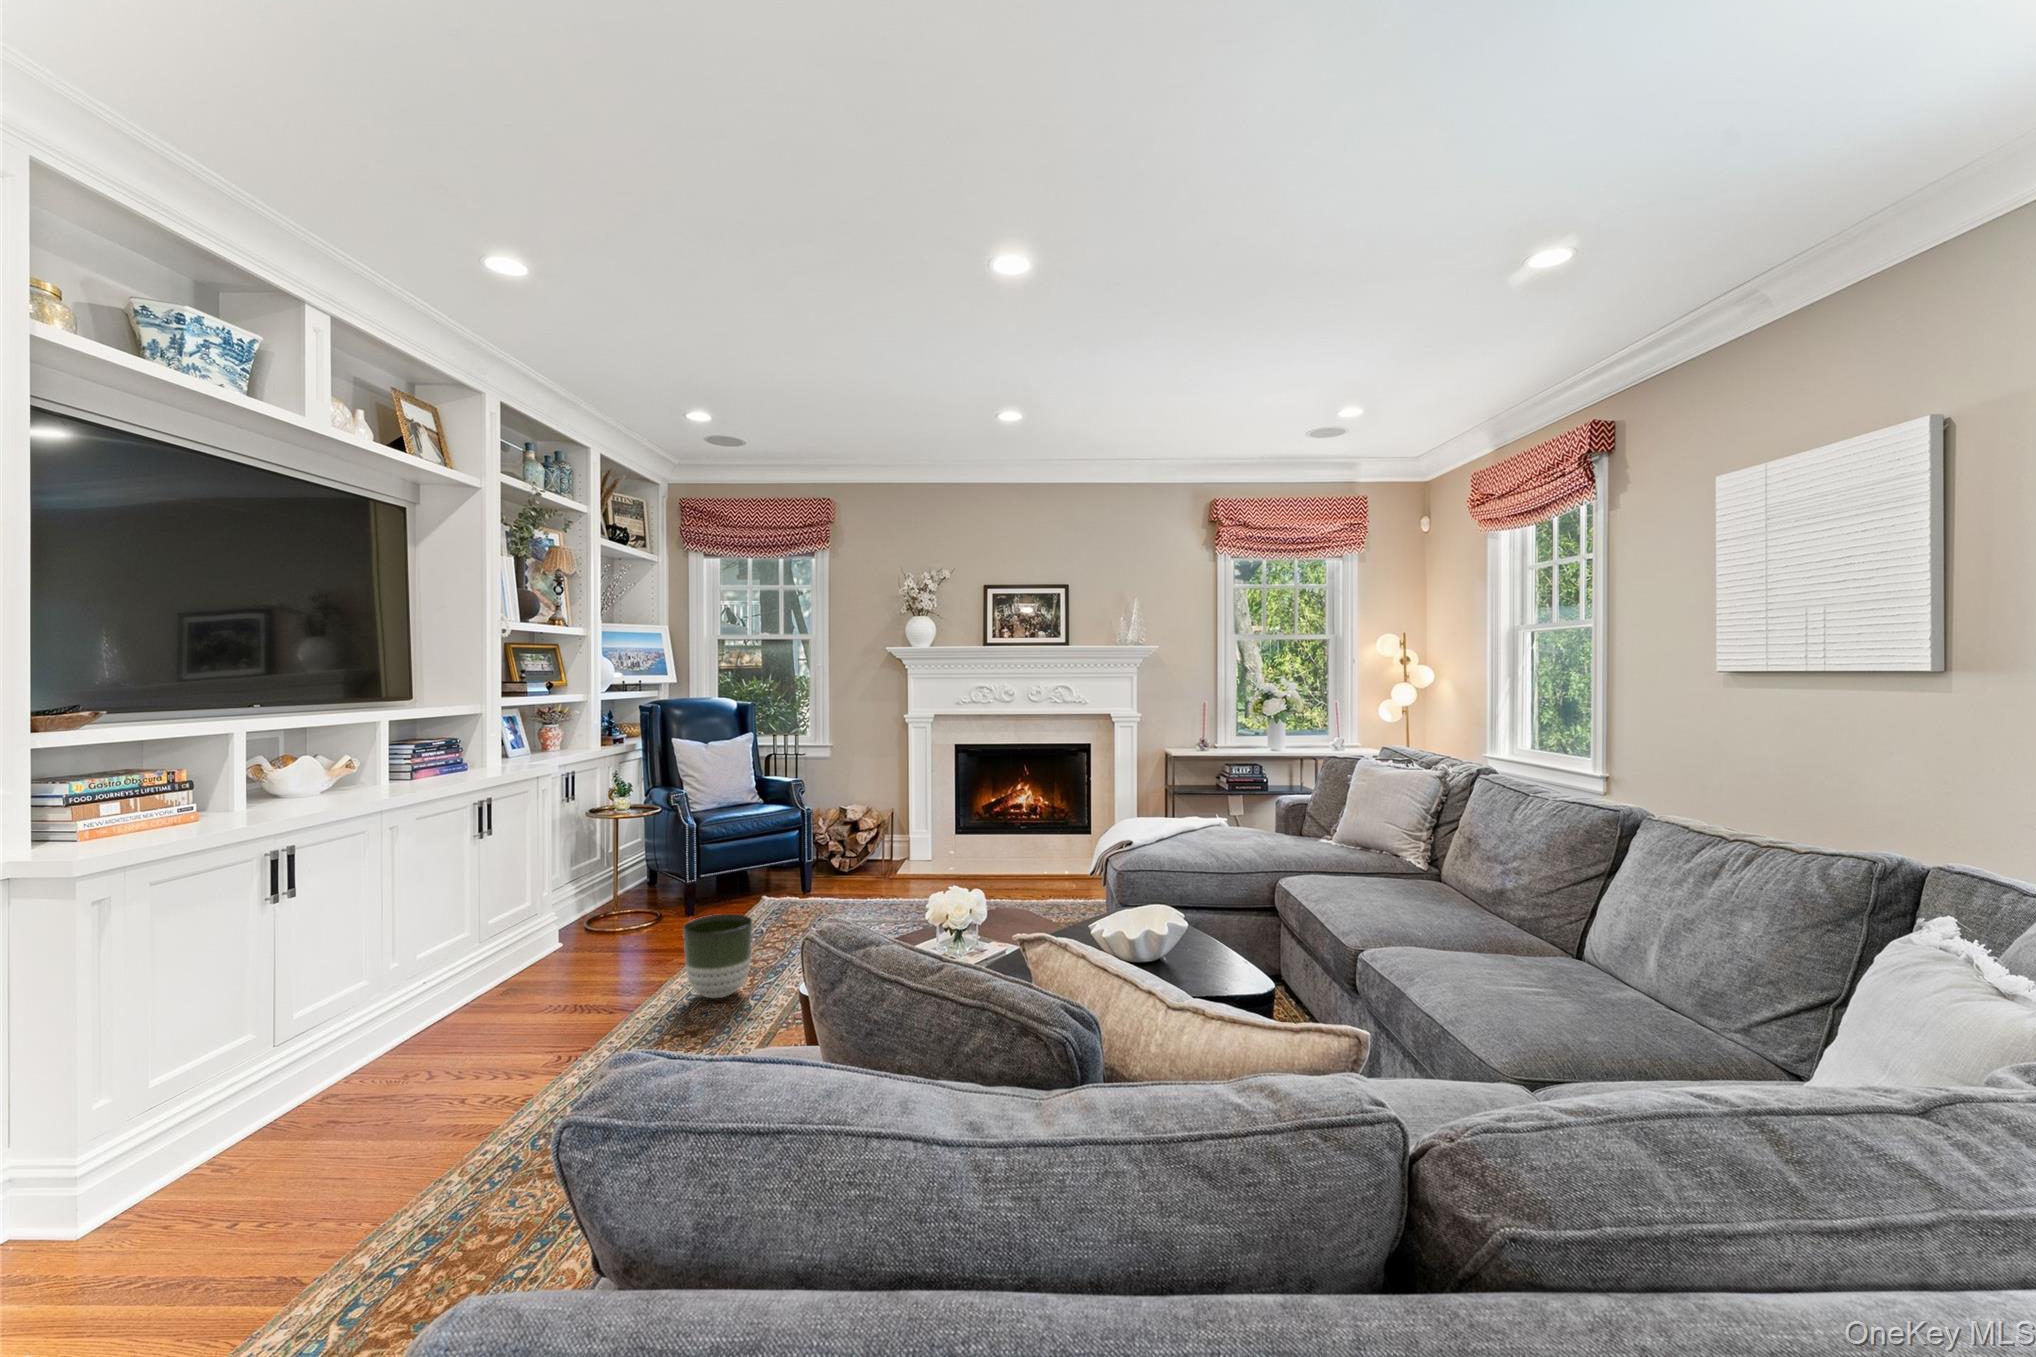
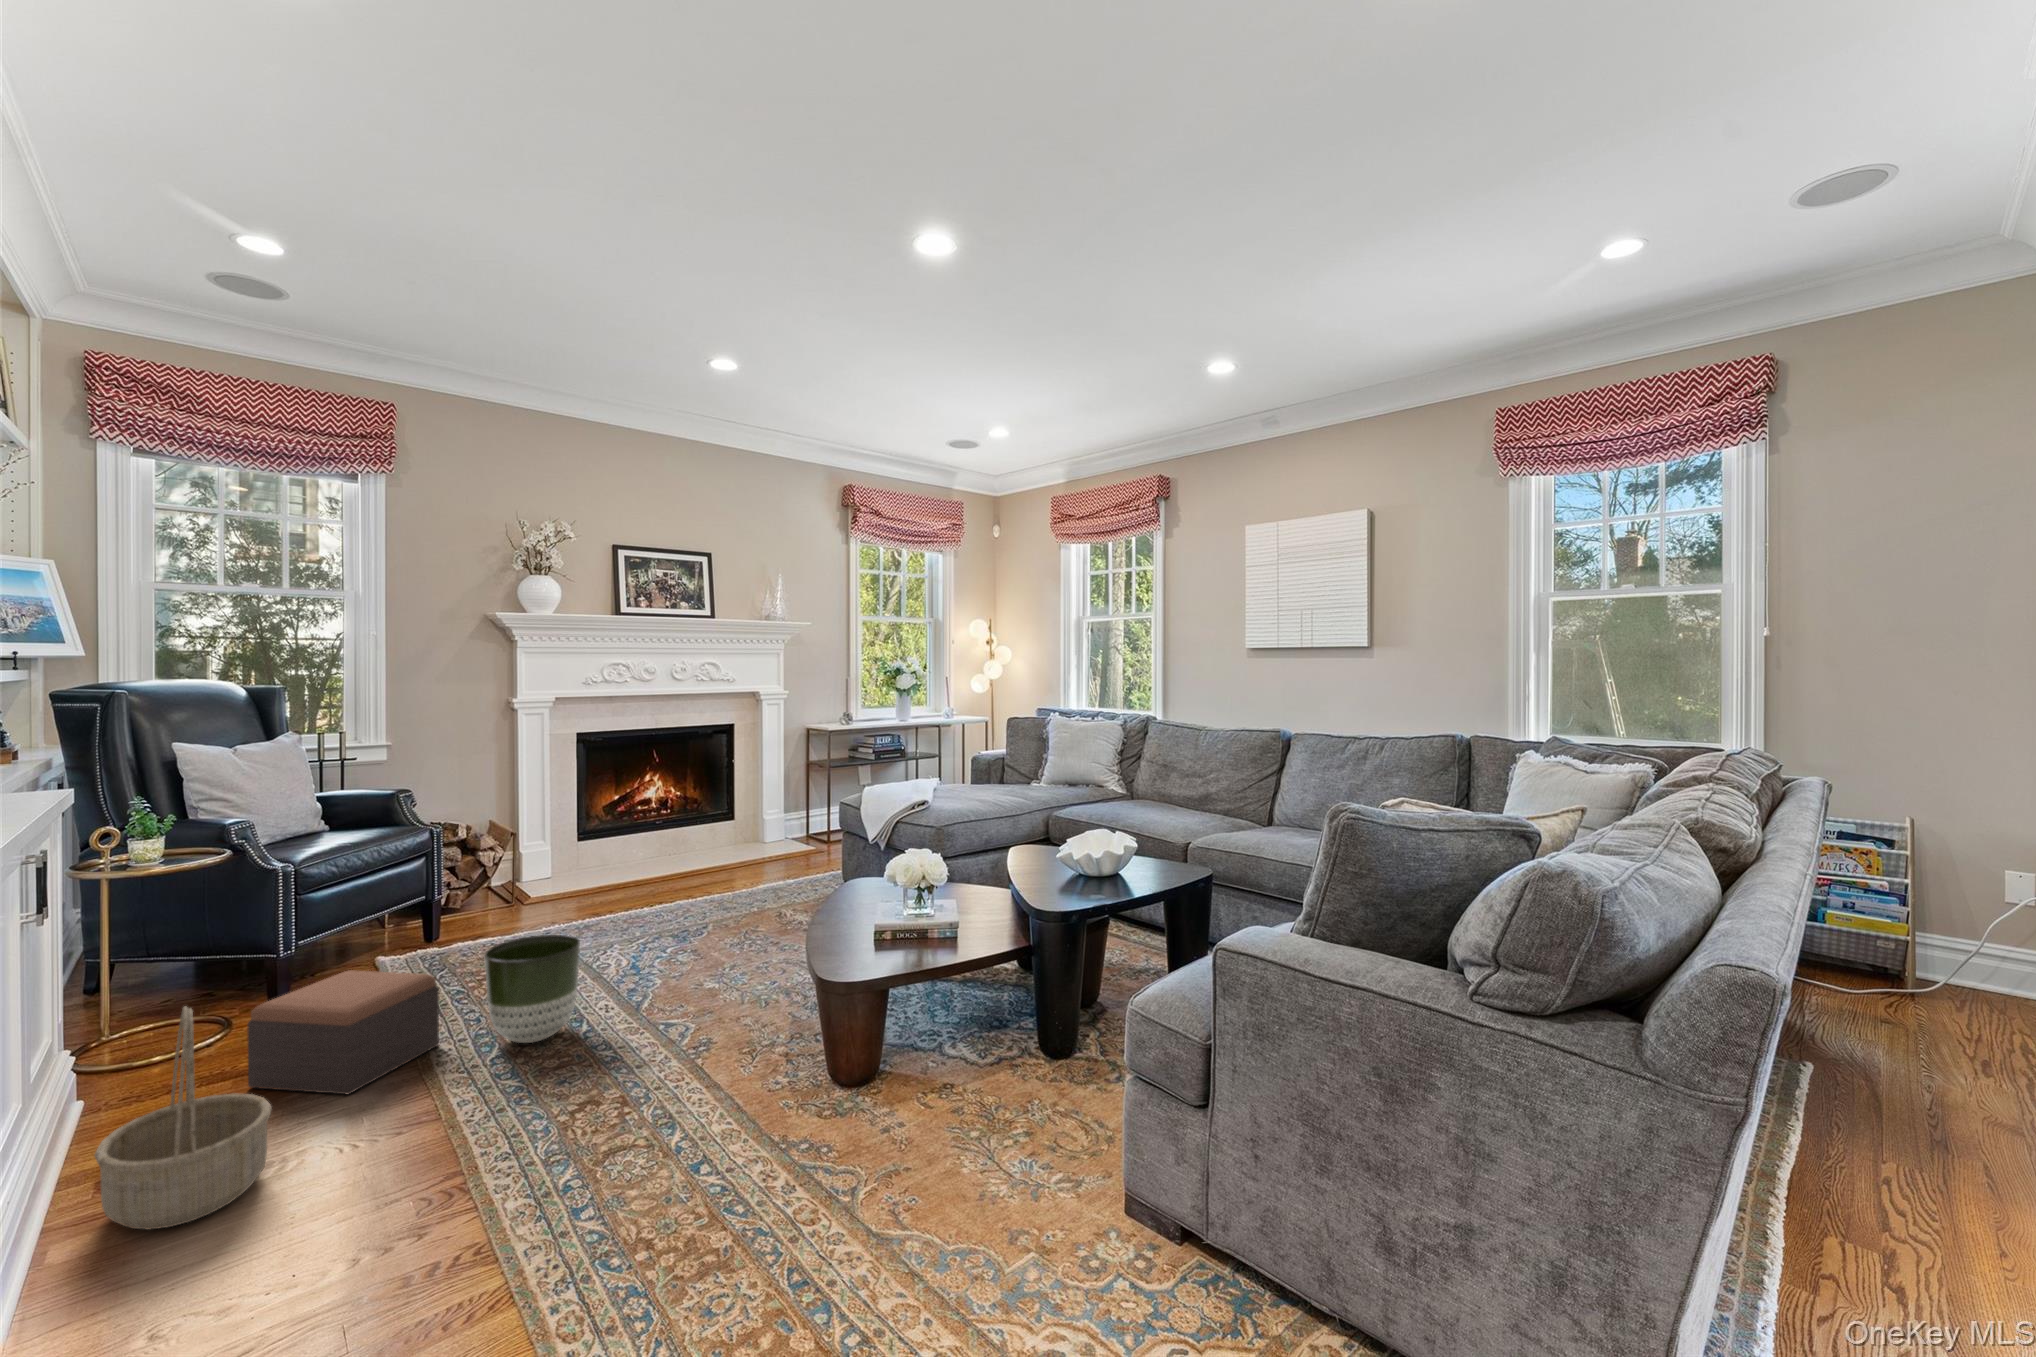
footstool: none [574,914,676,1002] -> present [247,970,439,1094]
basket: none [406,920,507,1056] -> present [94,1006,272,1230]

